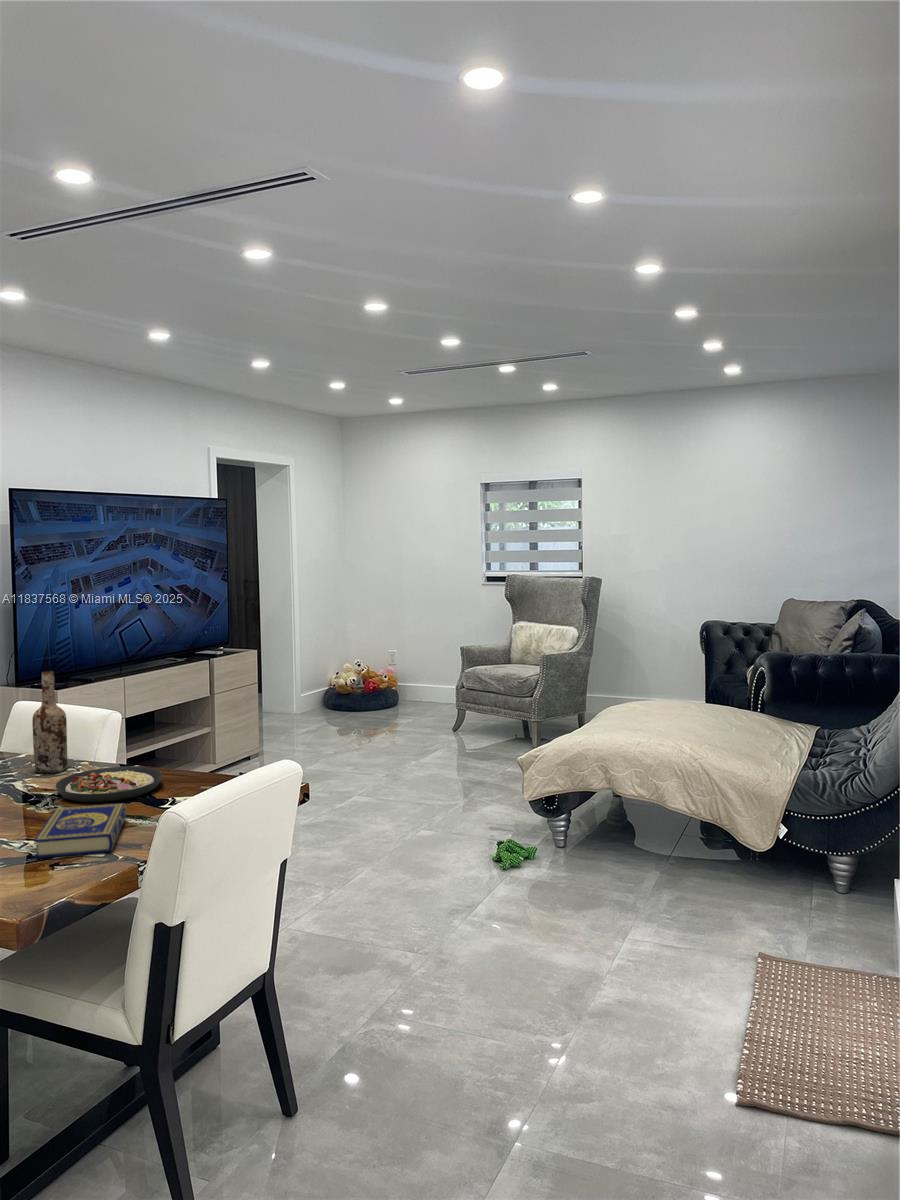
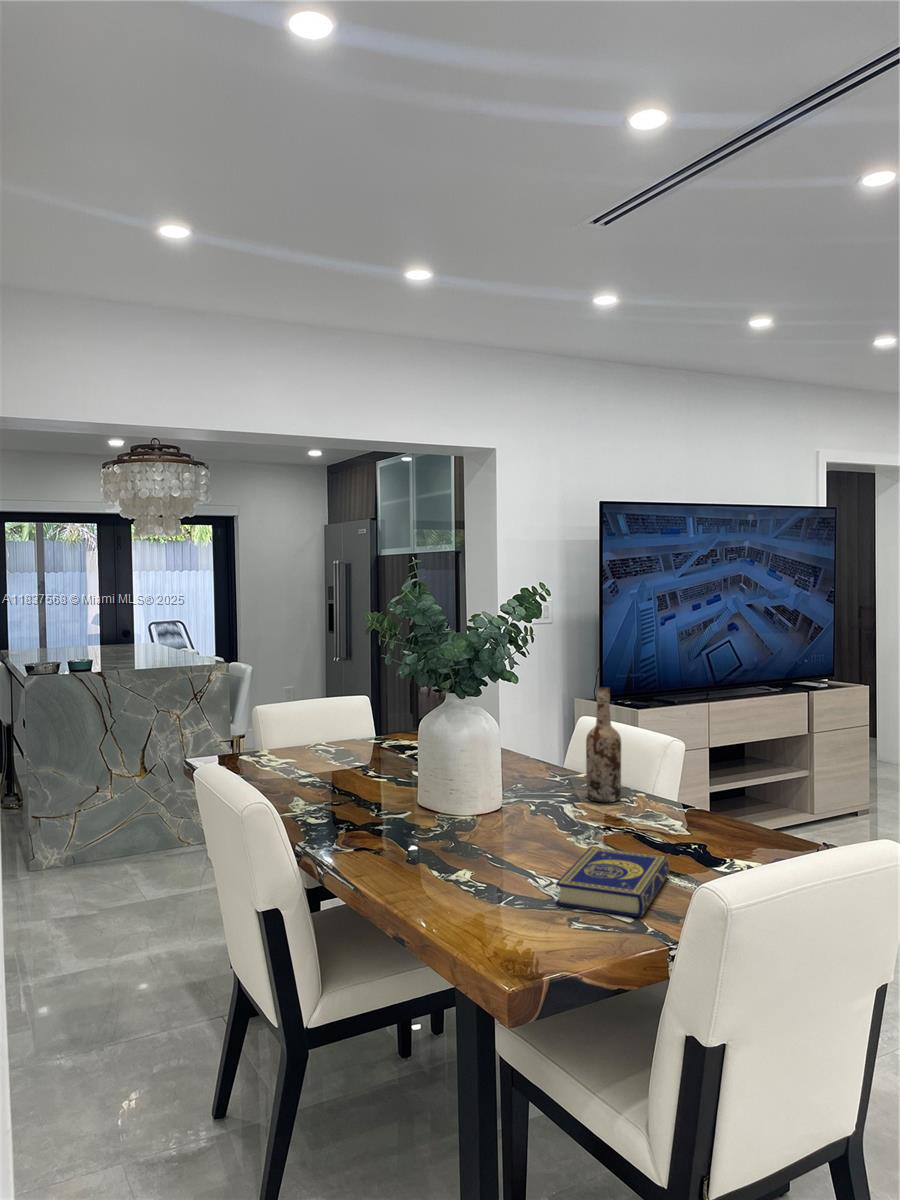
plate: present [56,766,162,802] -> none [600,806,722,849]

